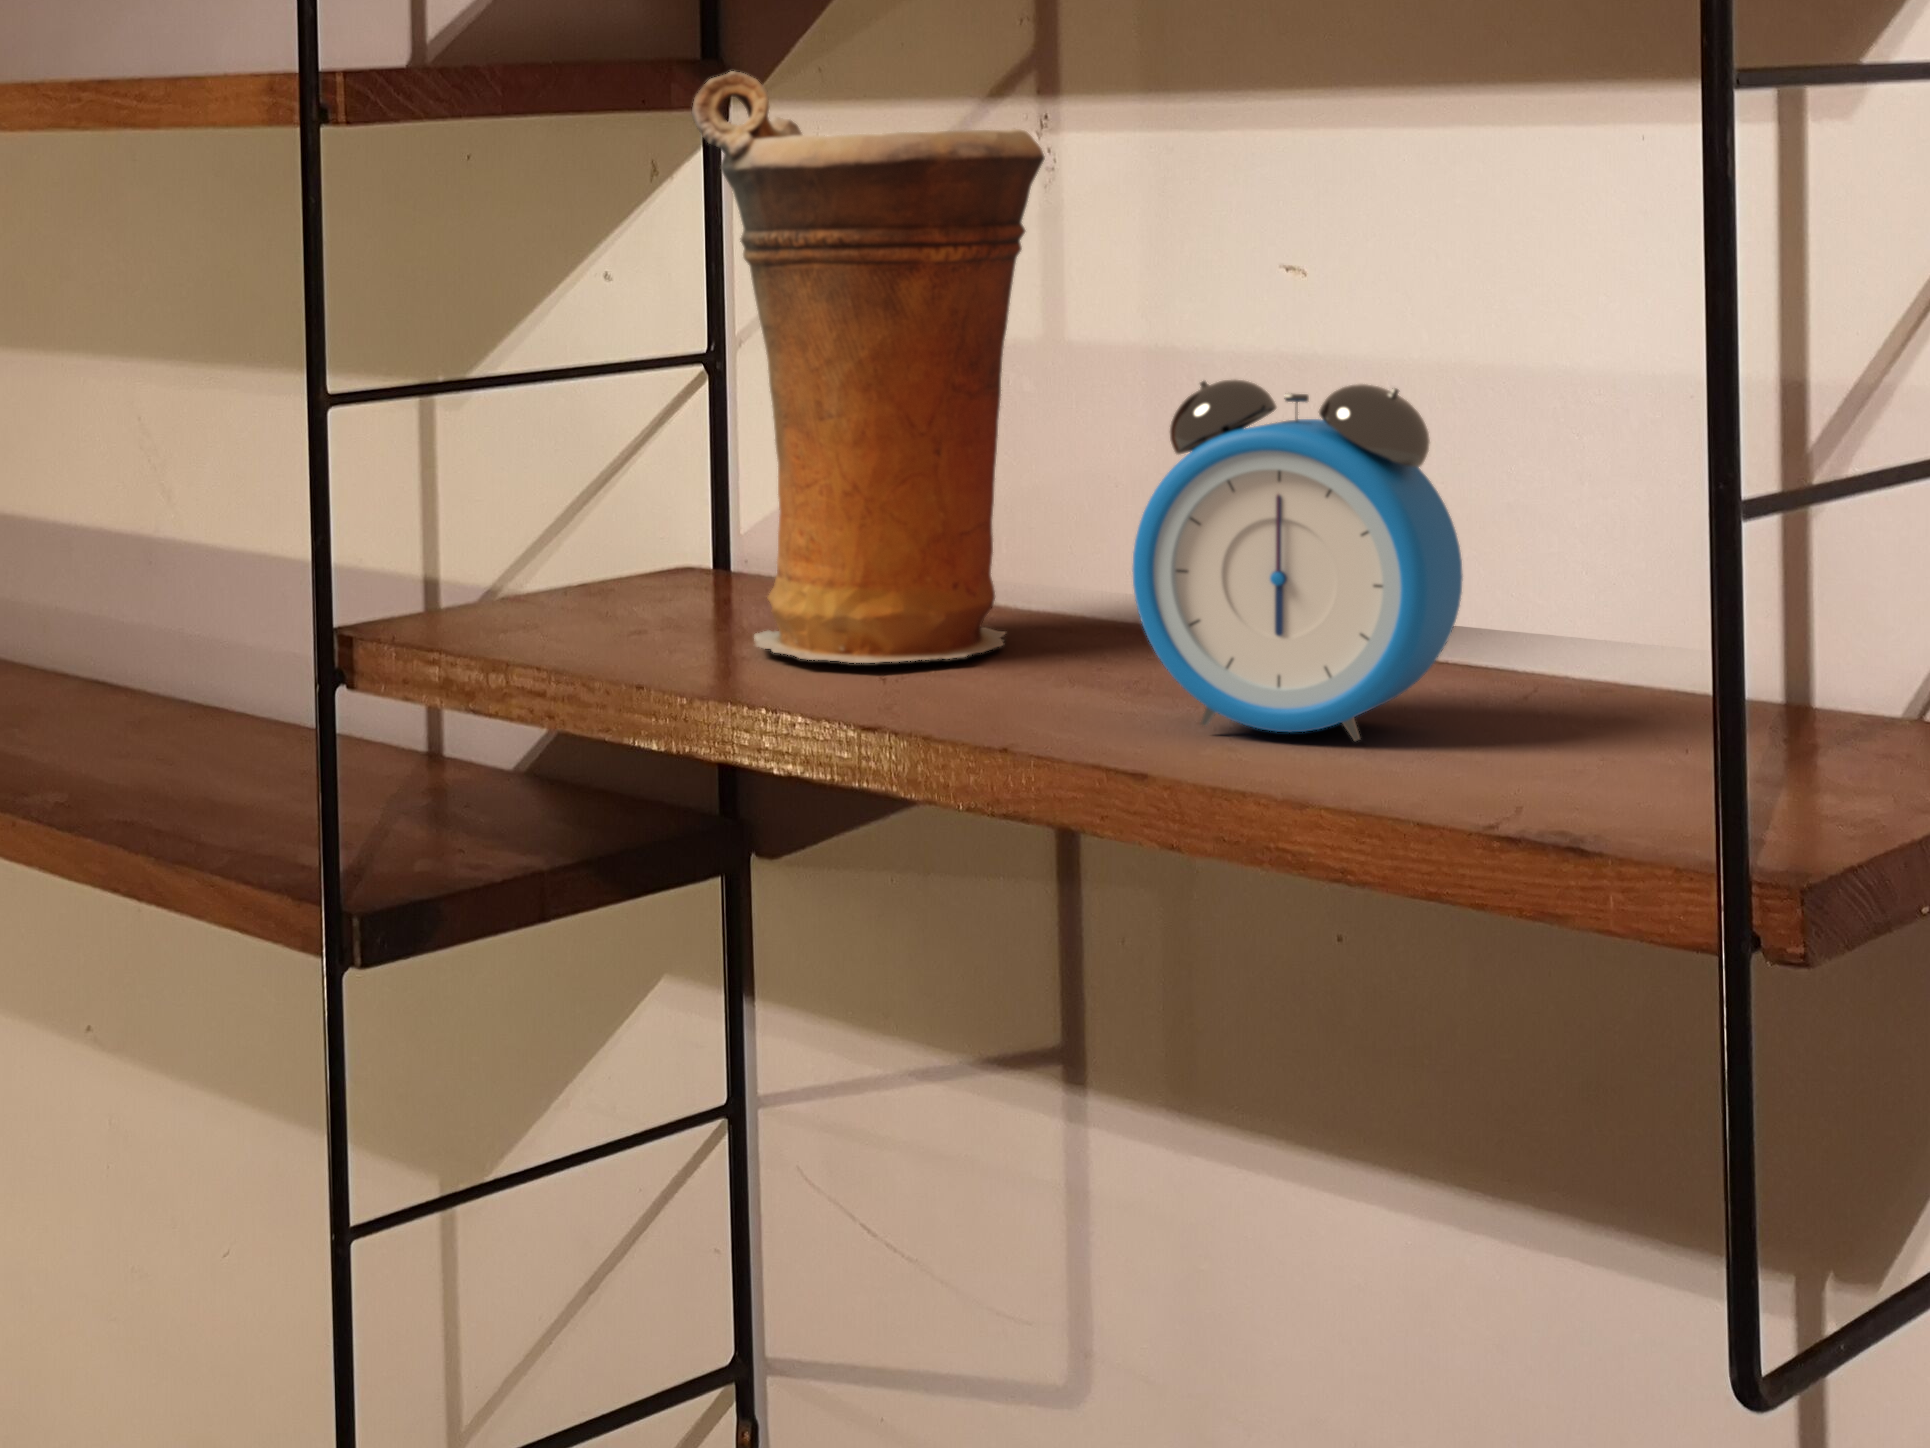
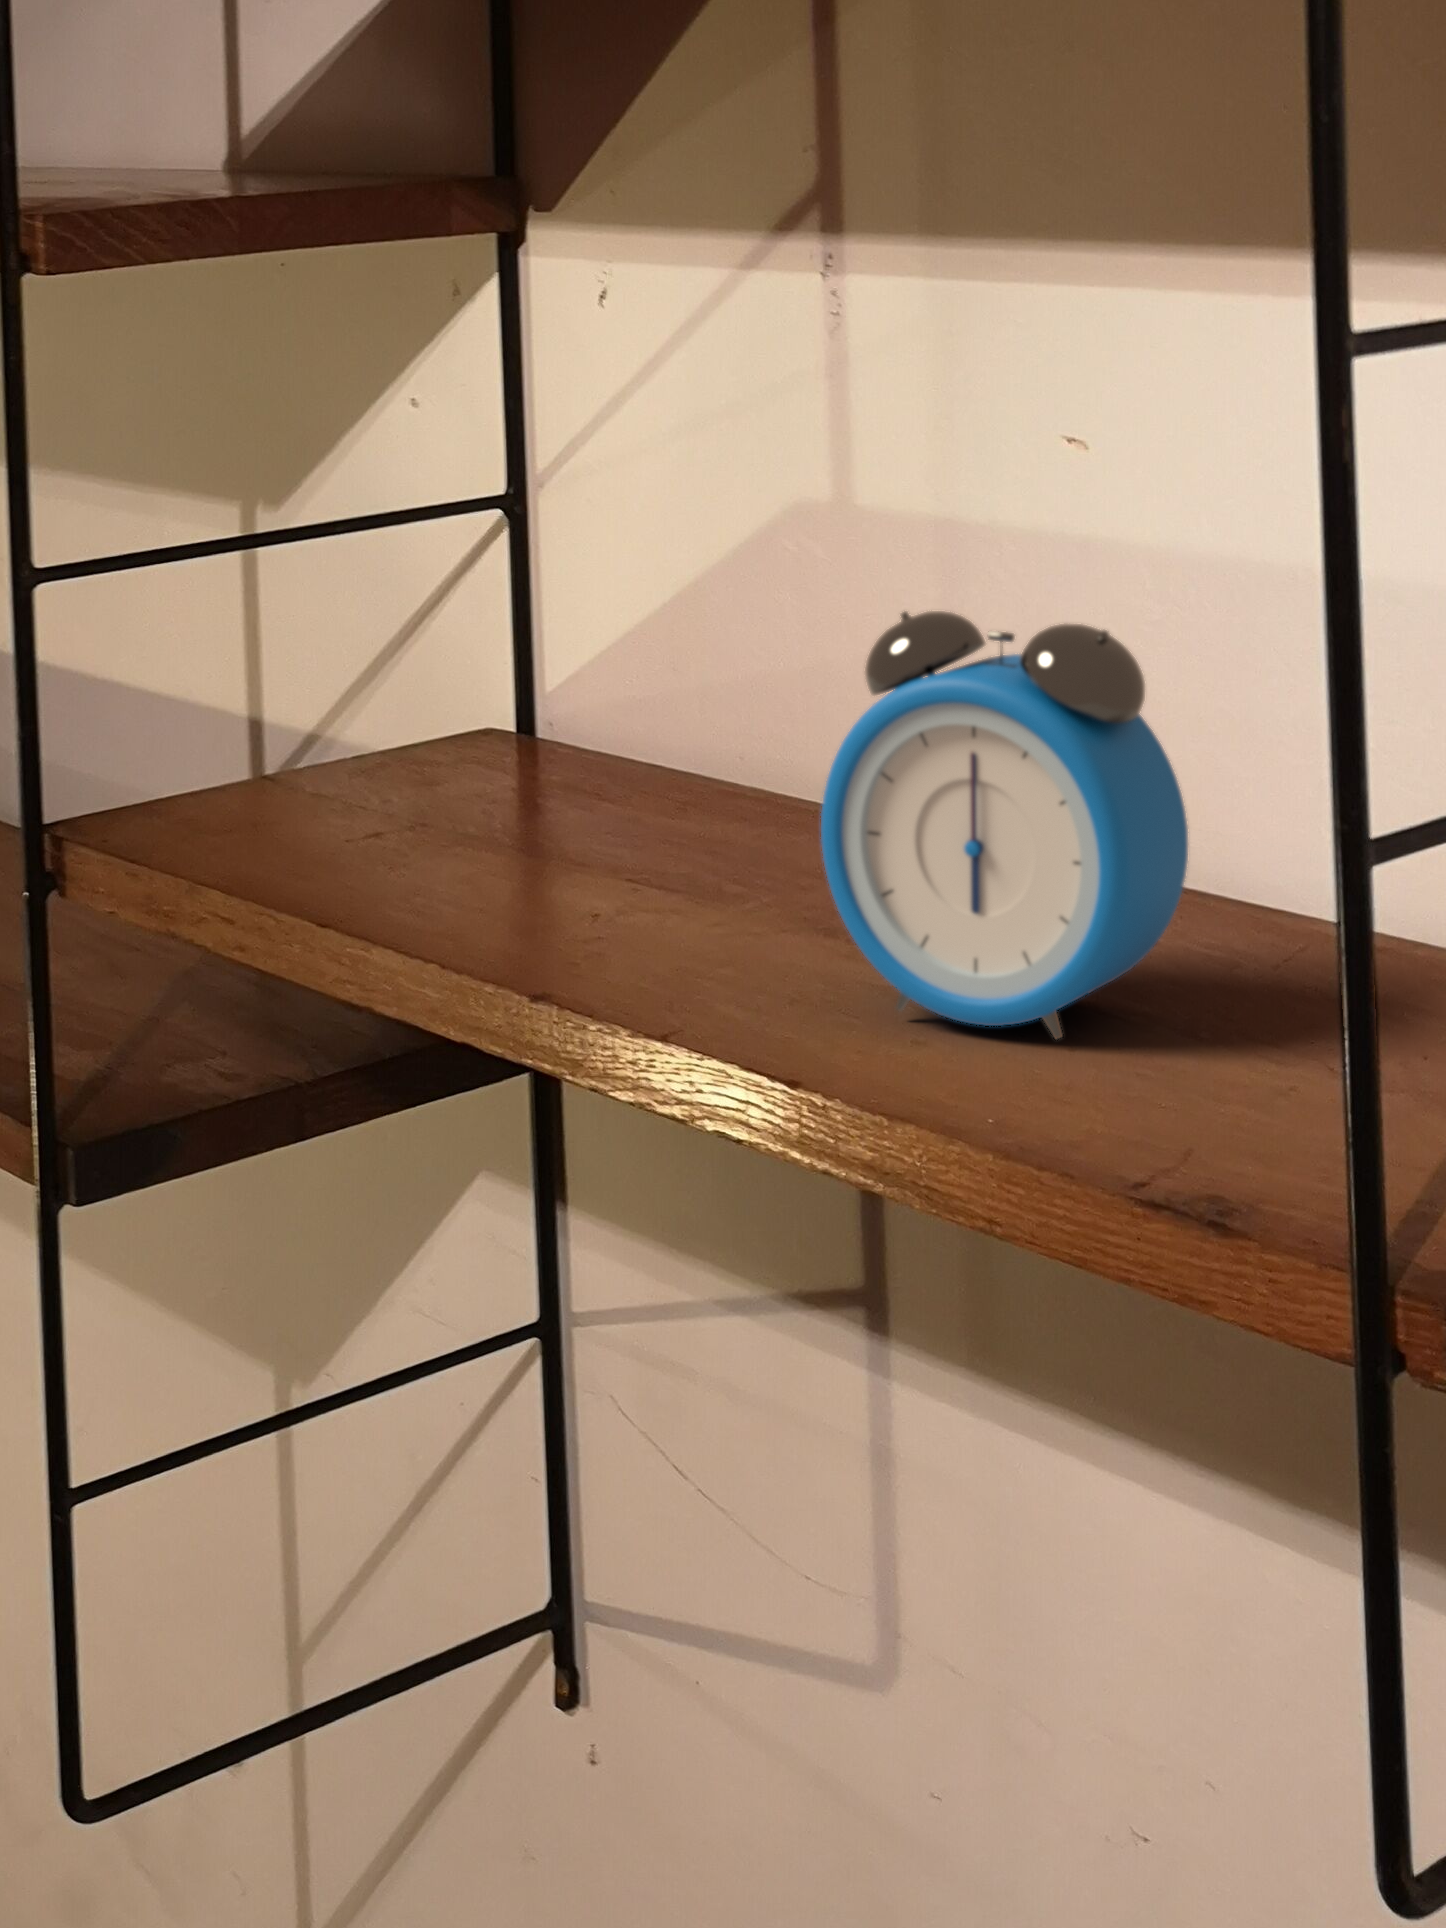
vase: present [692,71,1045,663] -> none [412,206,798,896]

